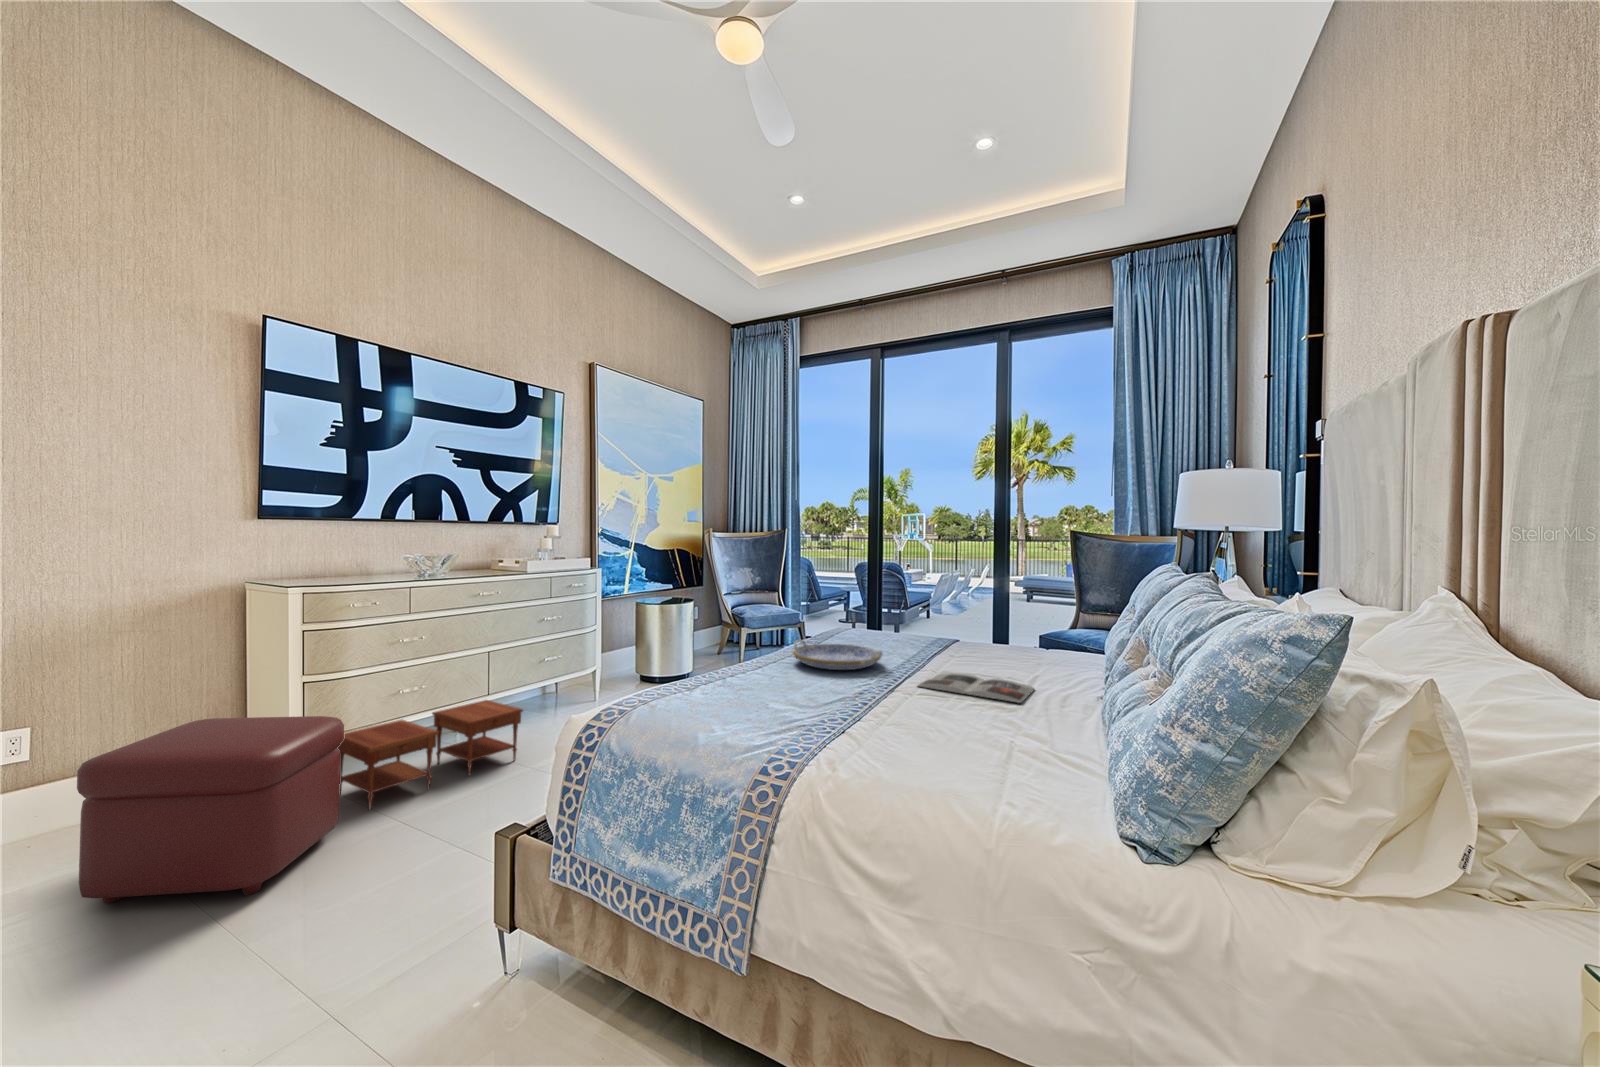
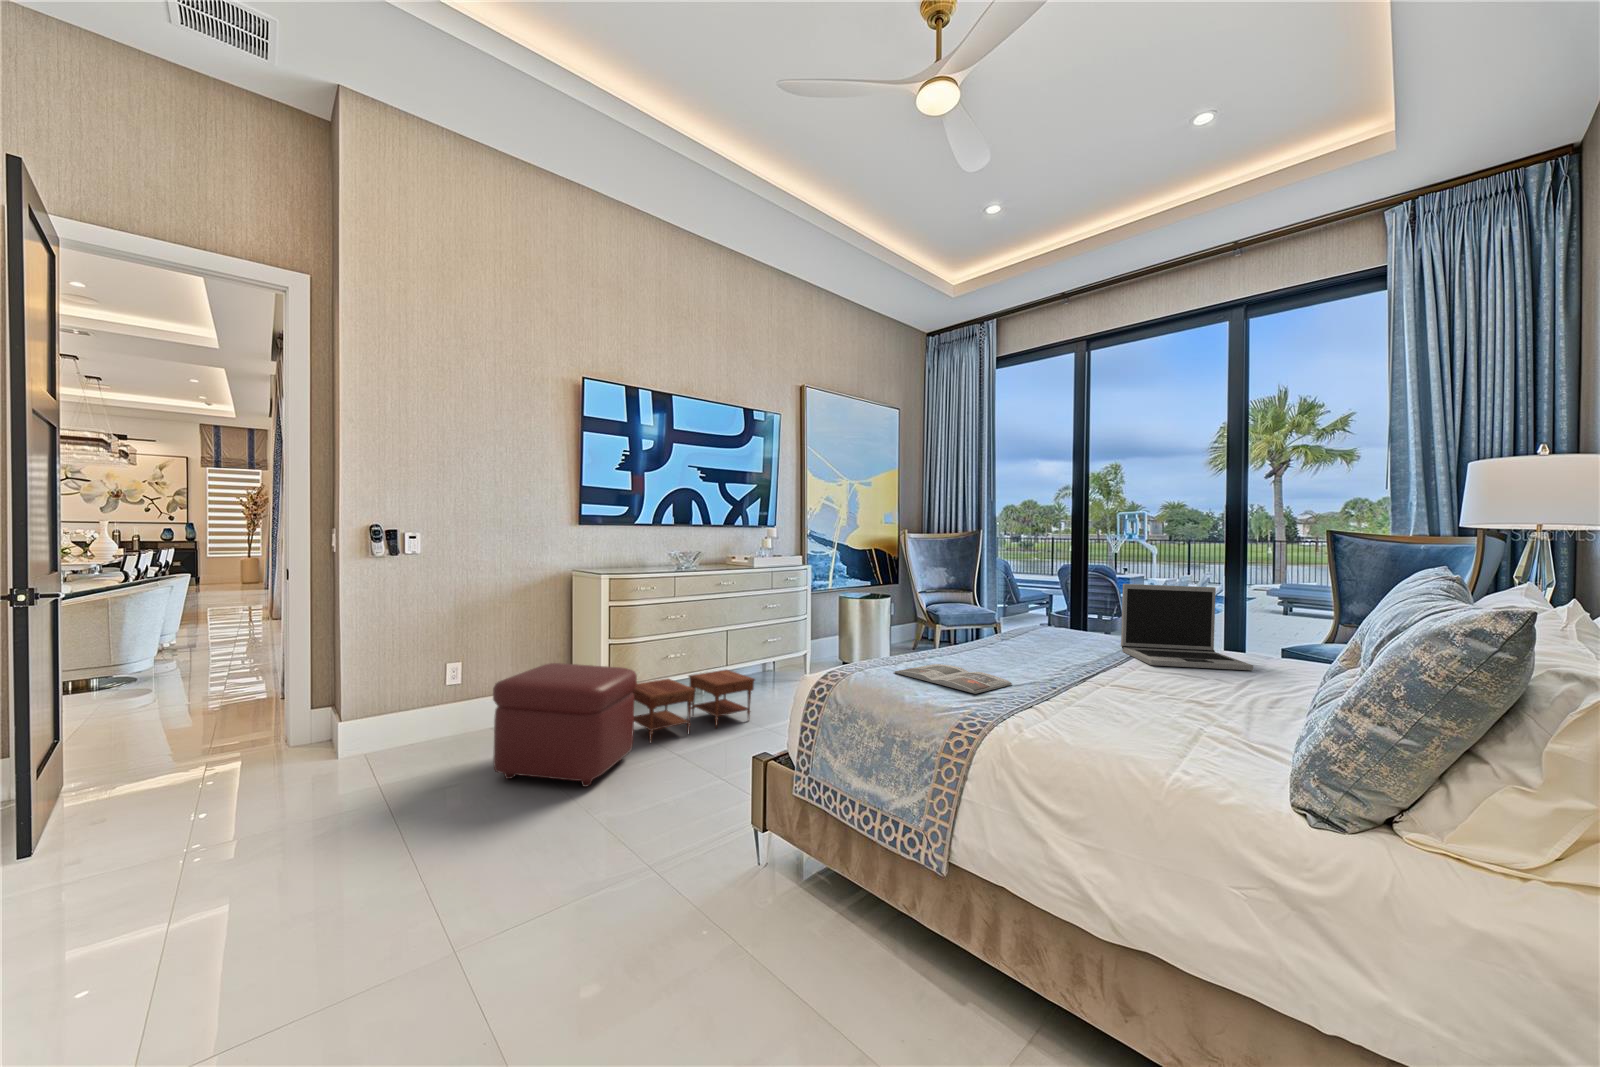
laptop: none [920,585,1037,668] -> present [1121,584,1253,670]
serving tray: present [793,640,882,670] -> none [989,631,1078,660]
magazine: present [918,673,1034,703] -> present [894,664,1012,694]

